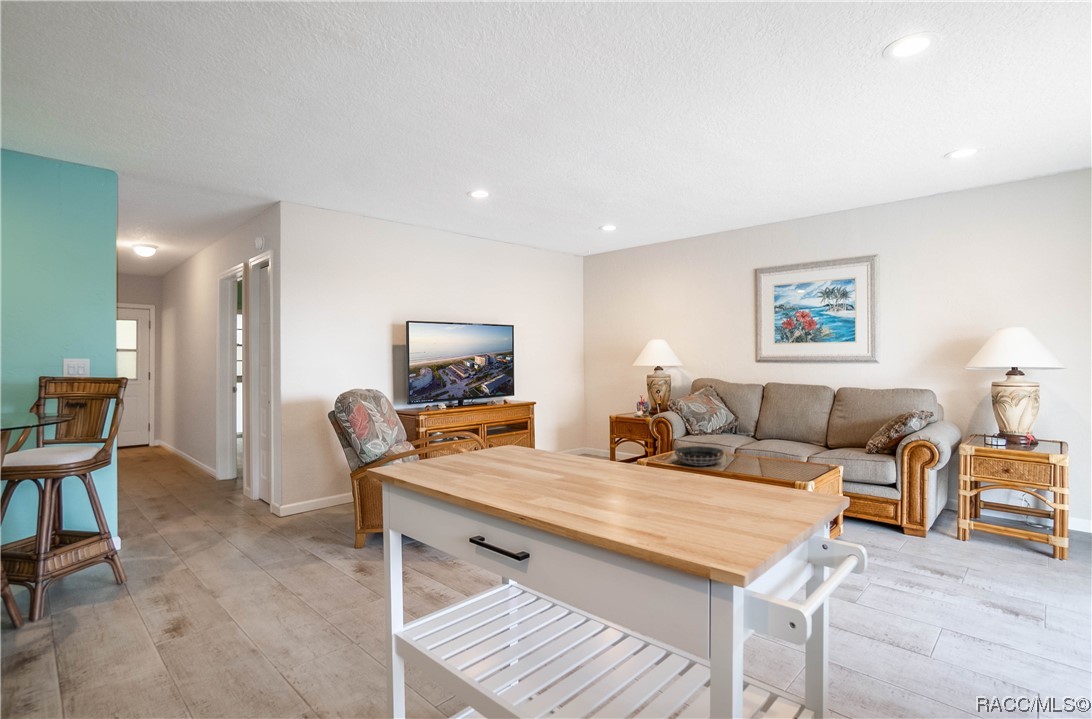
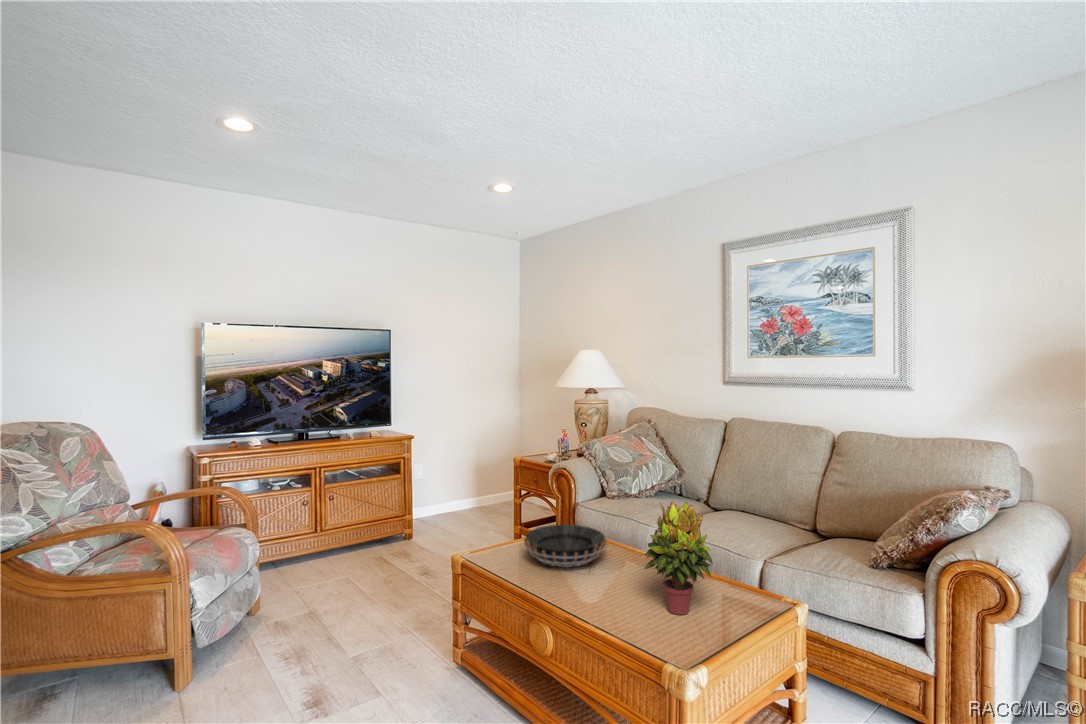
potted plant: none [763,420,801,476] -> present [644,502,713,615]

